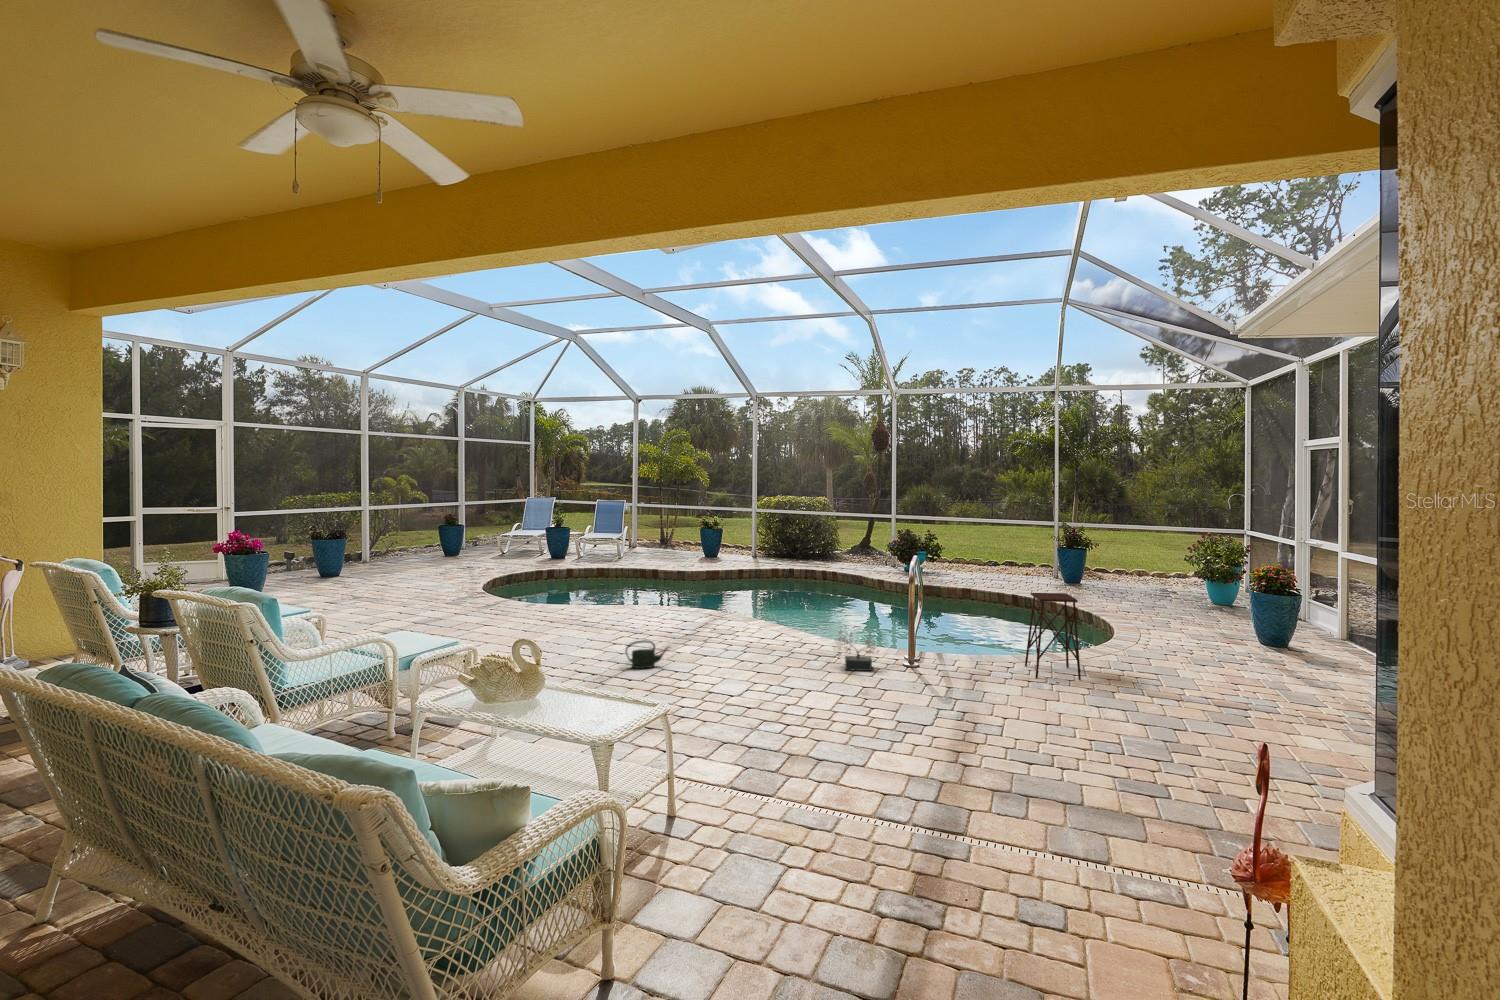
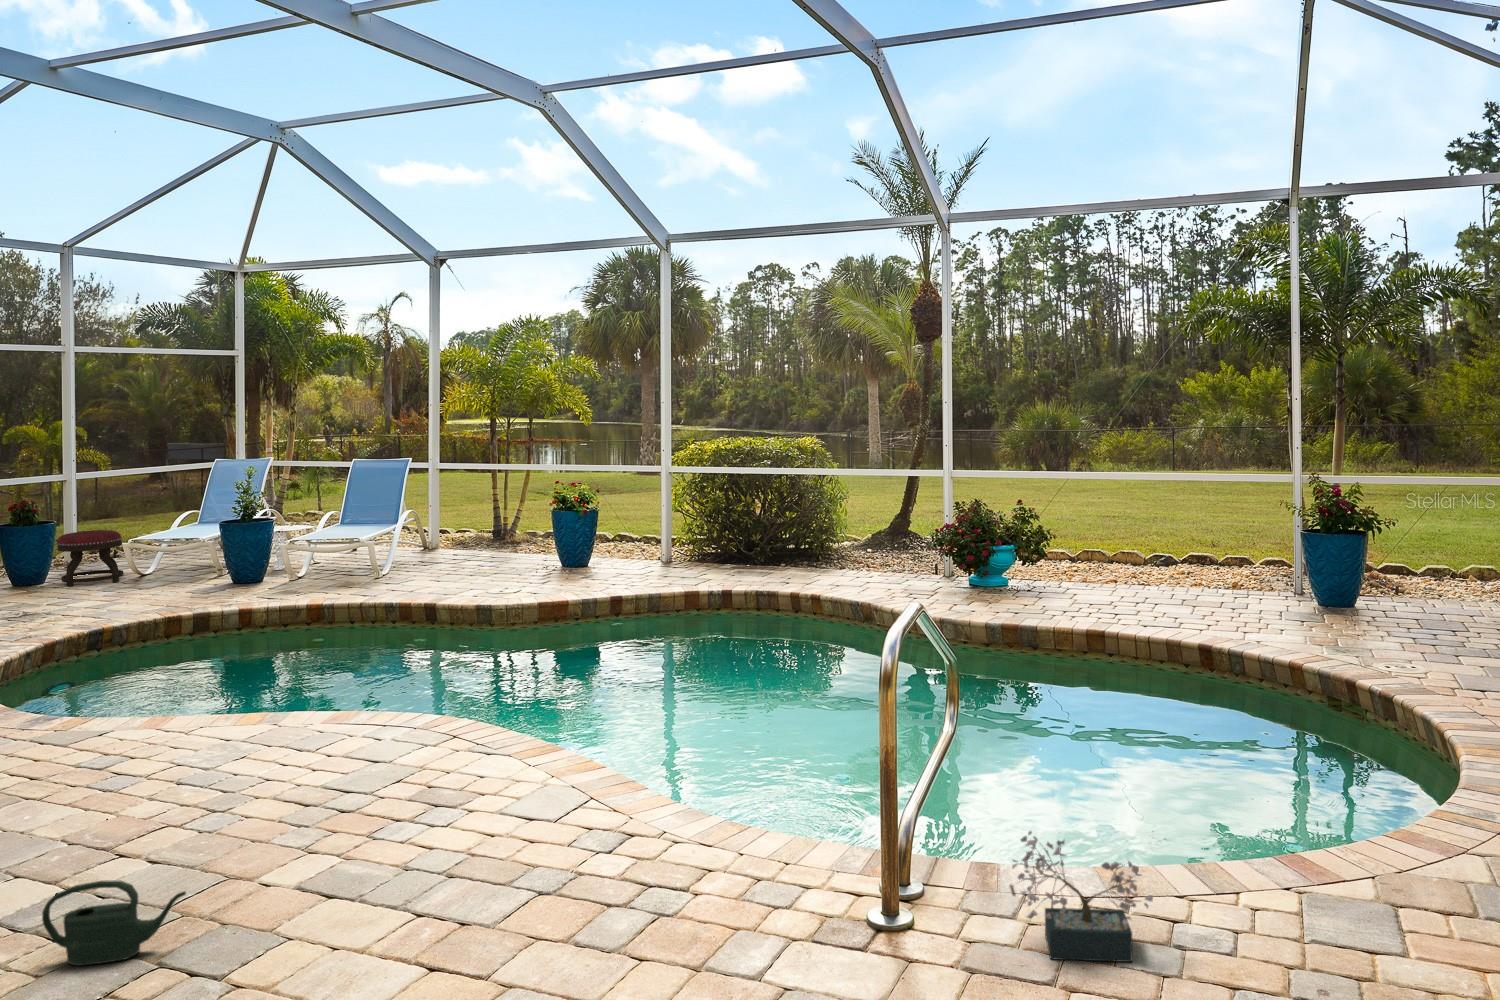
ottoman: none [466,531,495,557] -> present [57,530,124,587]
side table: present [1025,593,1081,680] -> none [1224,702,1395,973]
decorative plant: present [838,631,879,671] -> present [1010,831,1153,962]

